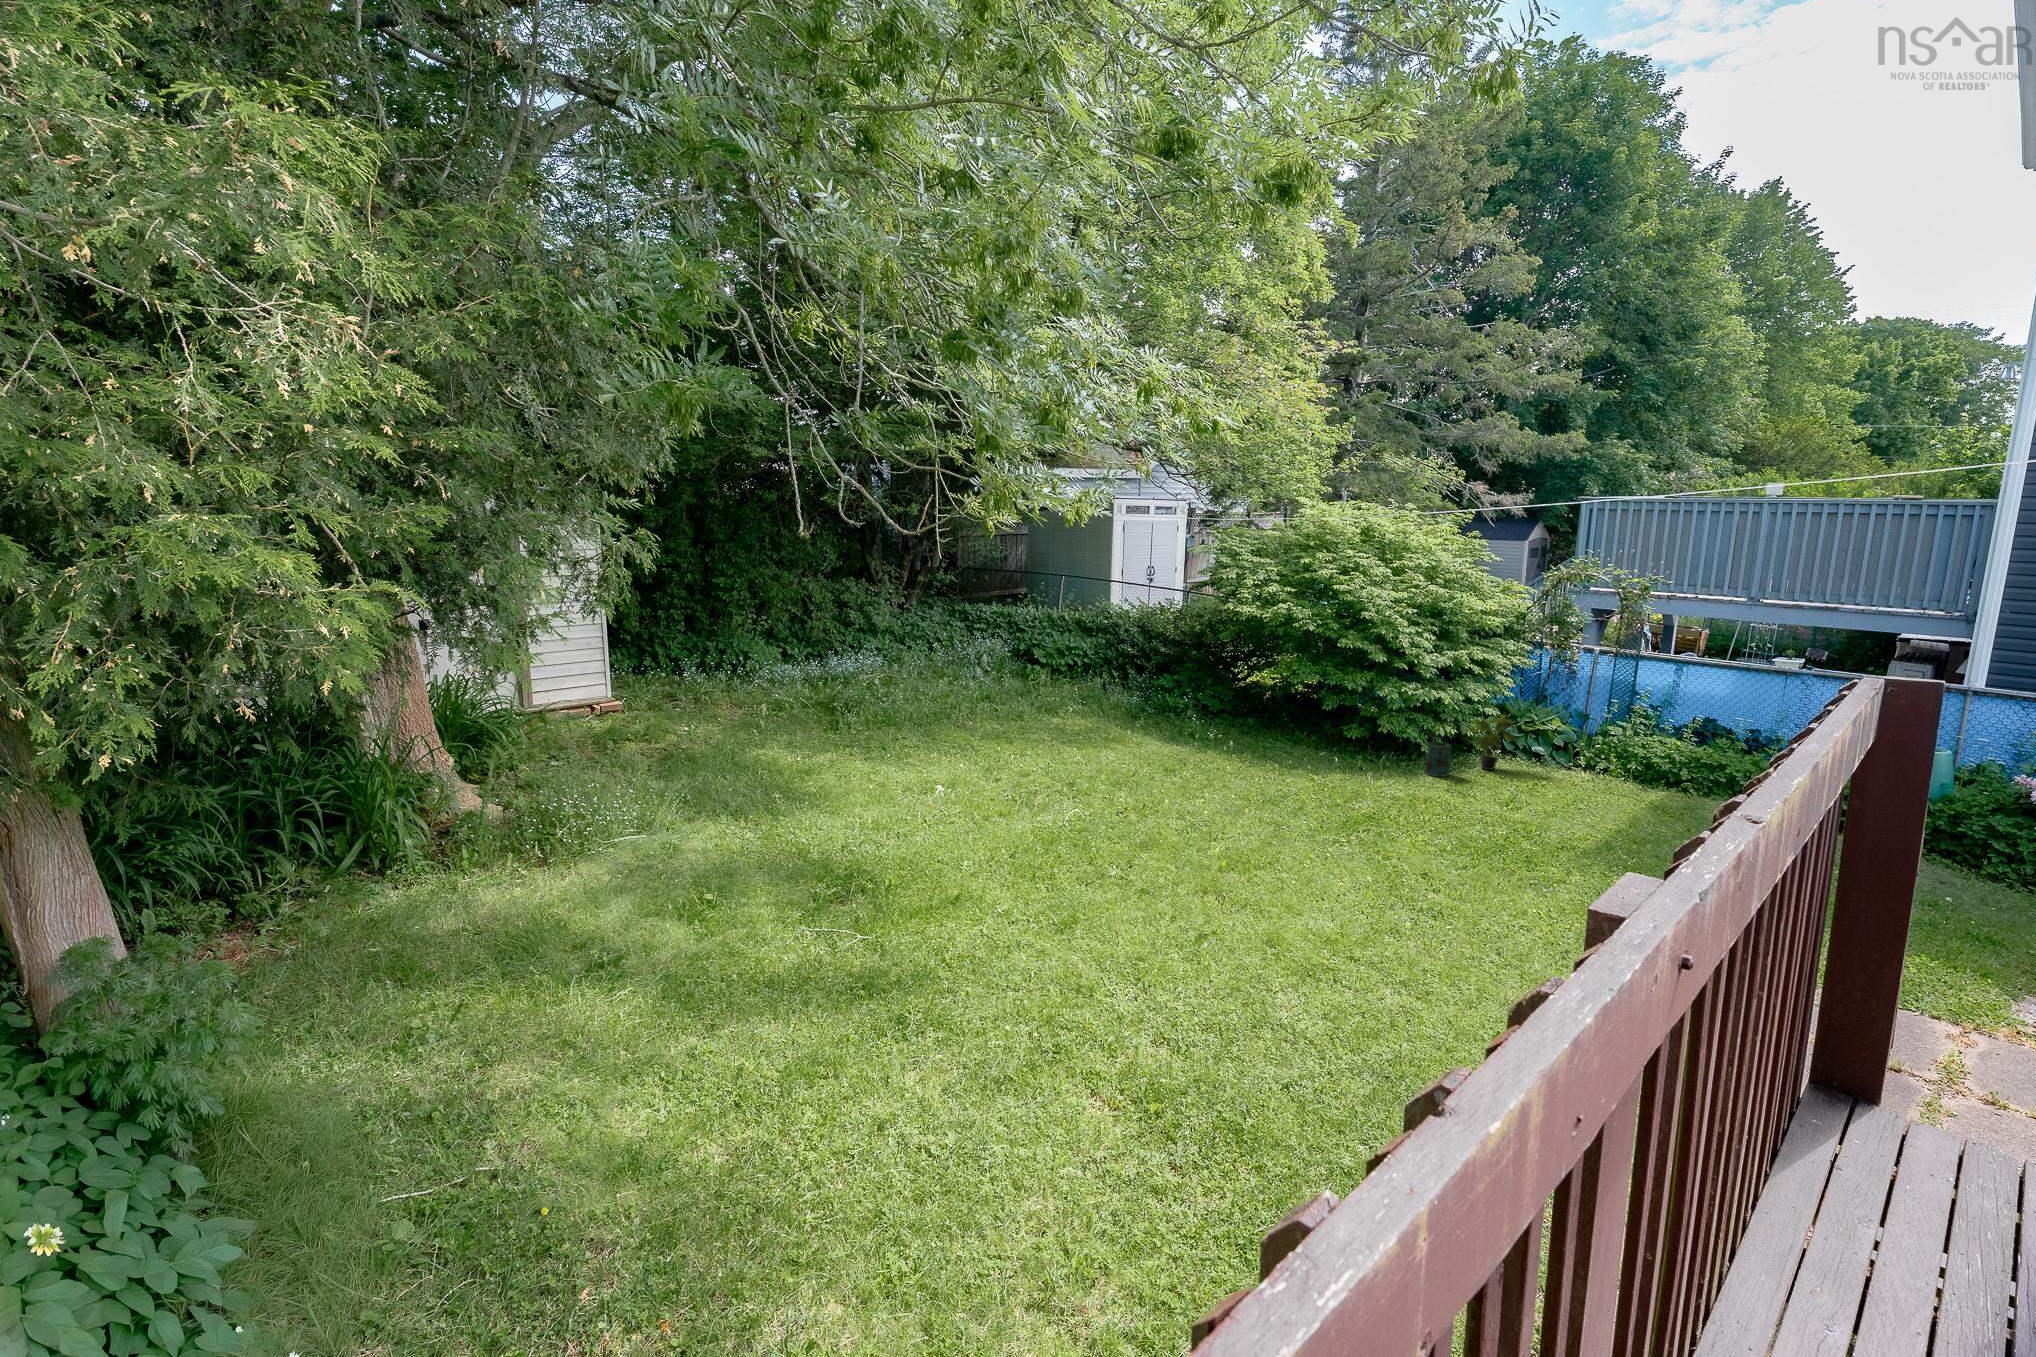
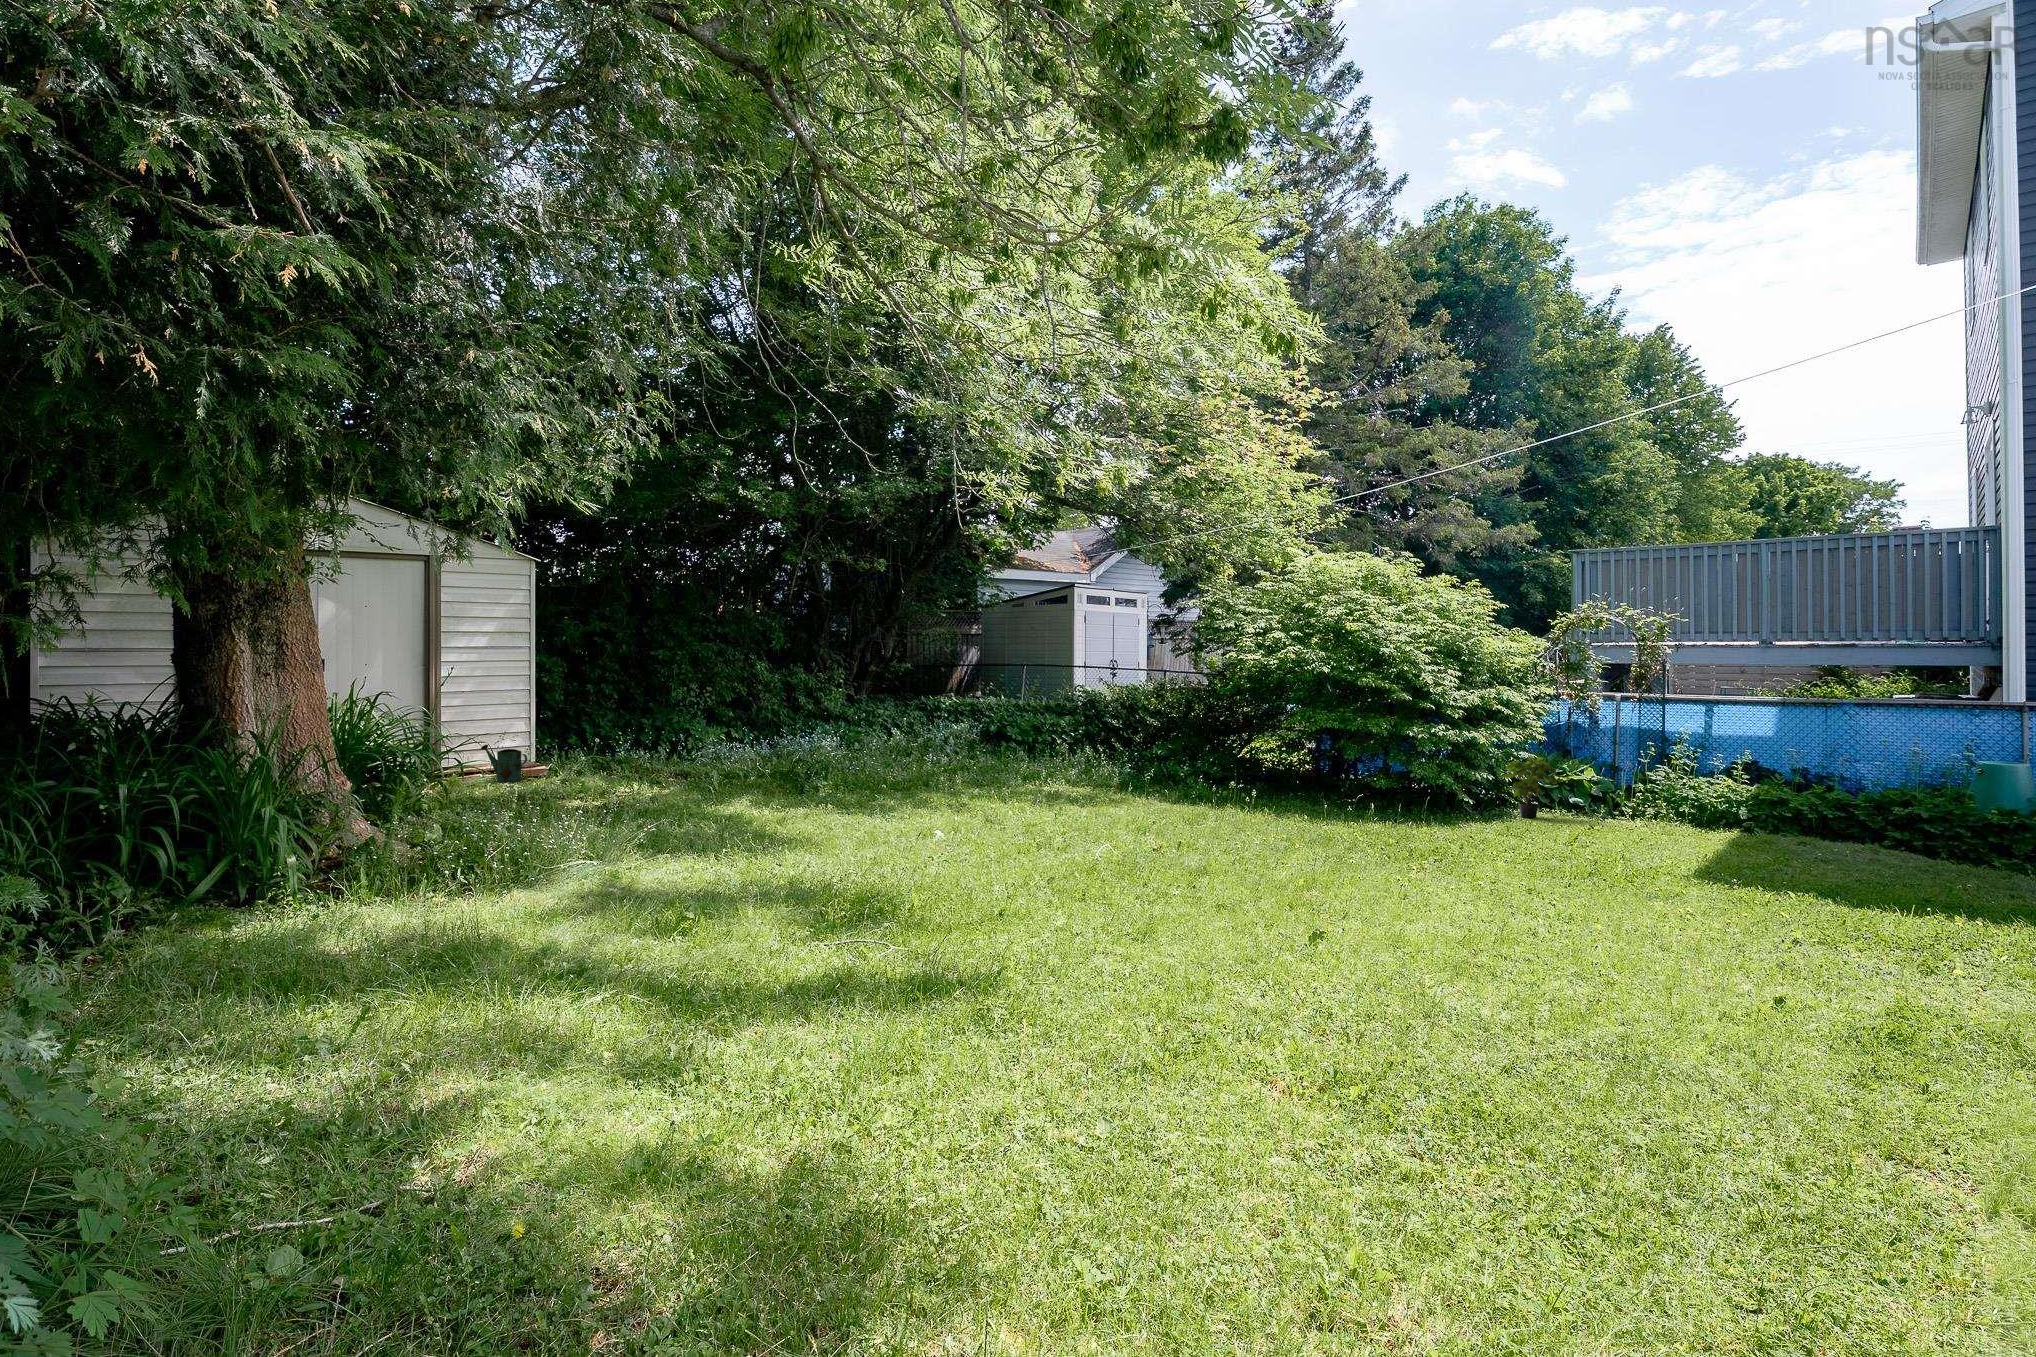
watering can: present [1424,733,1452,777] -> present [481,745,527,782]

